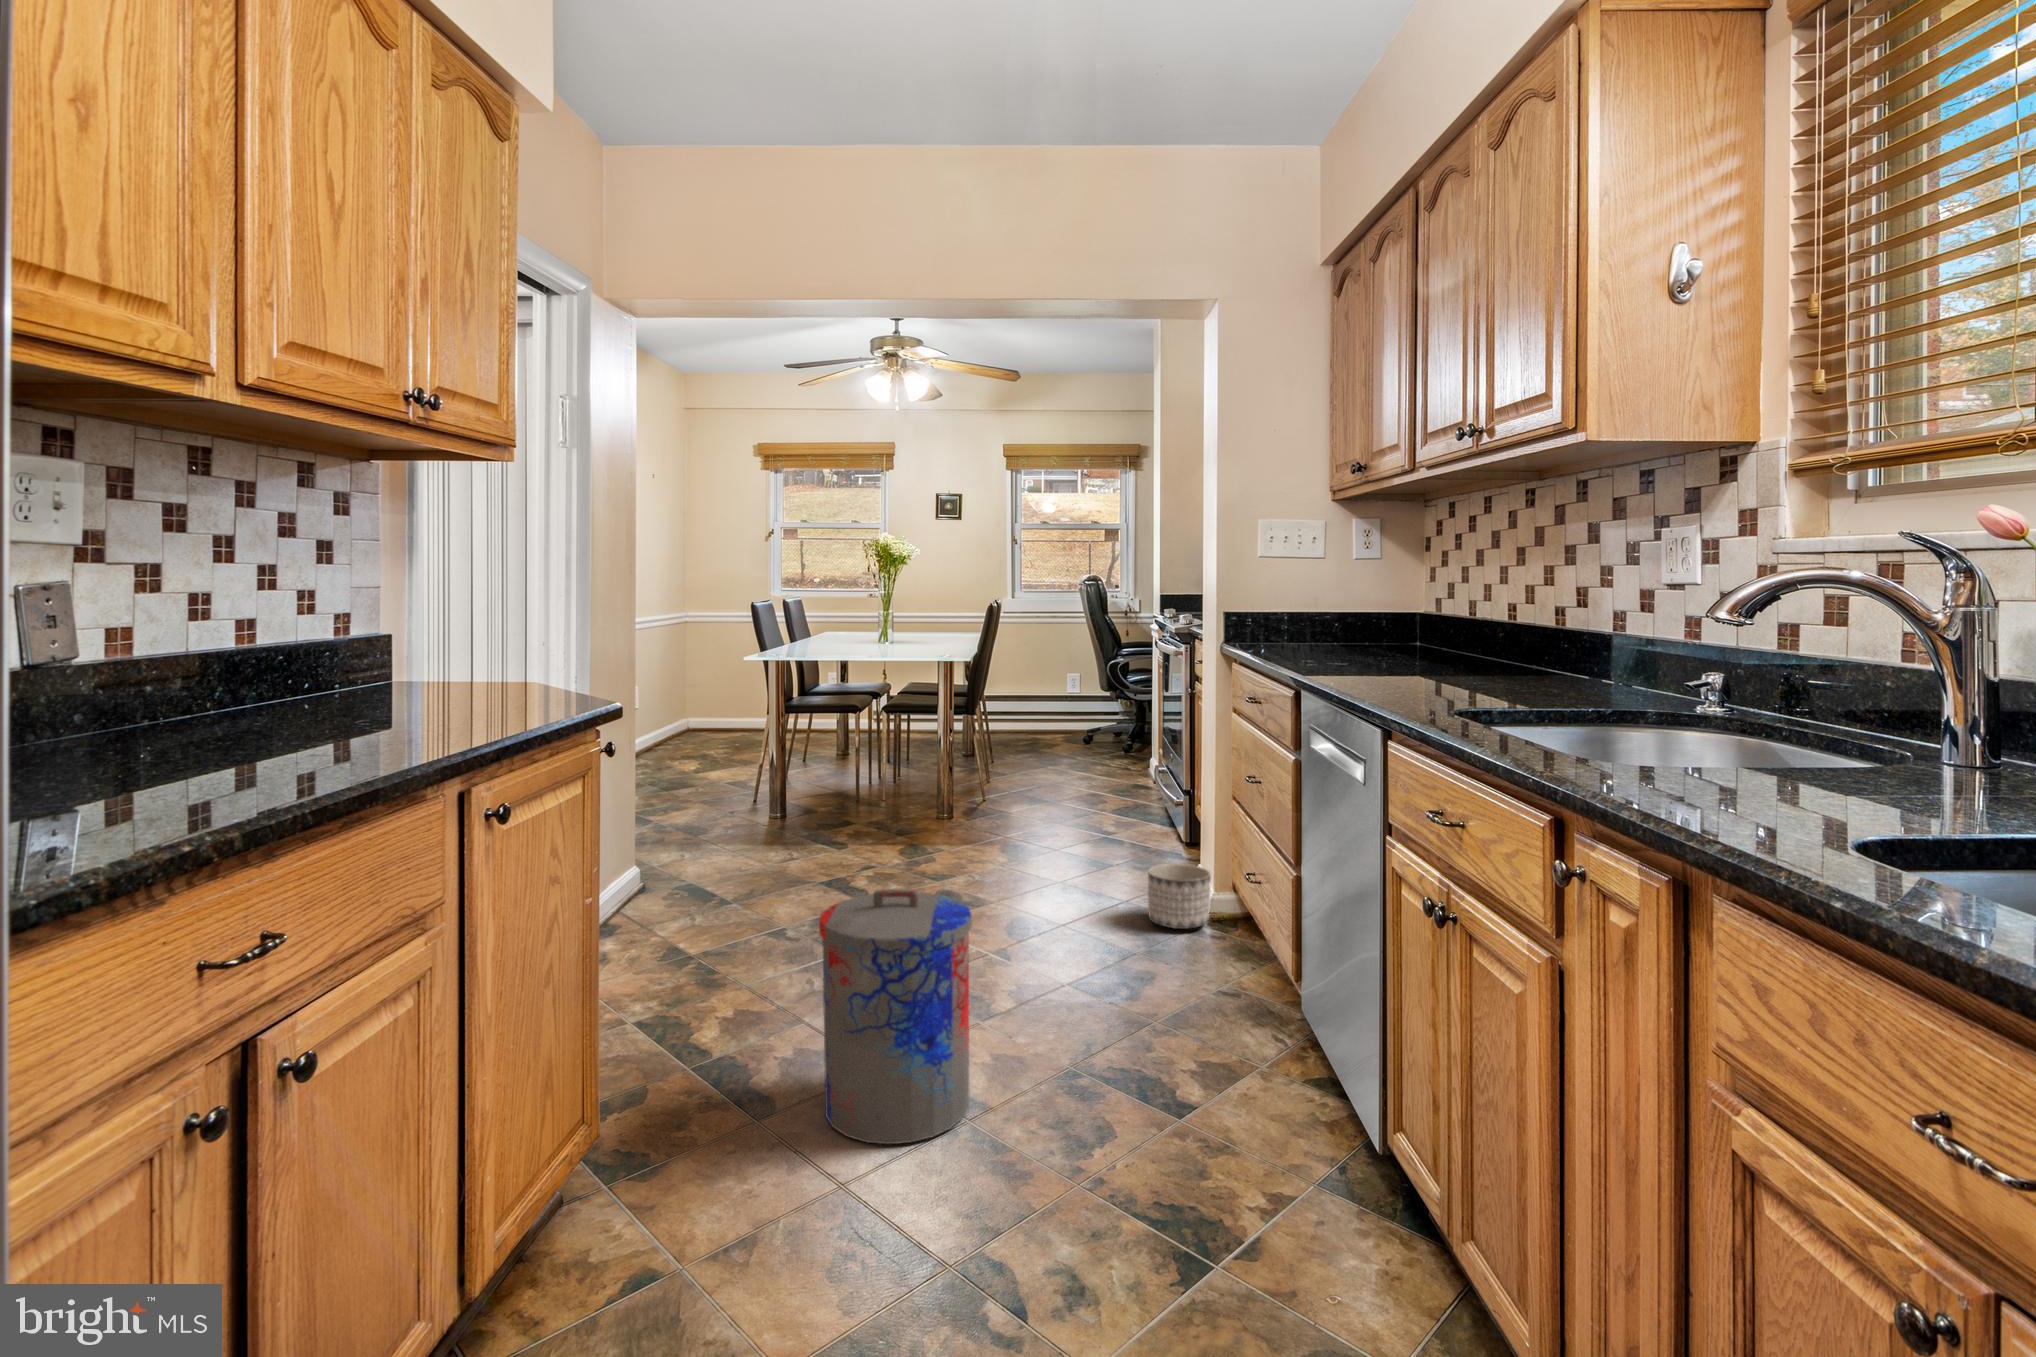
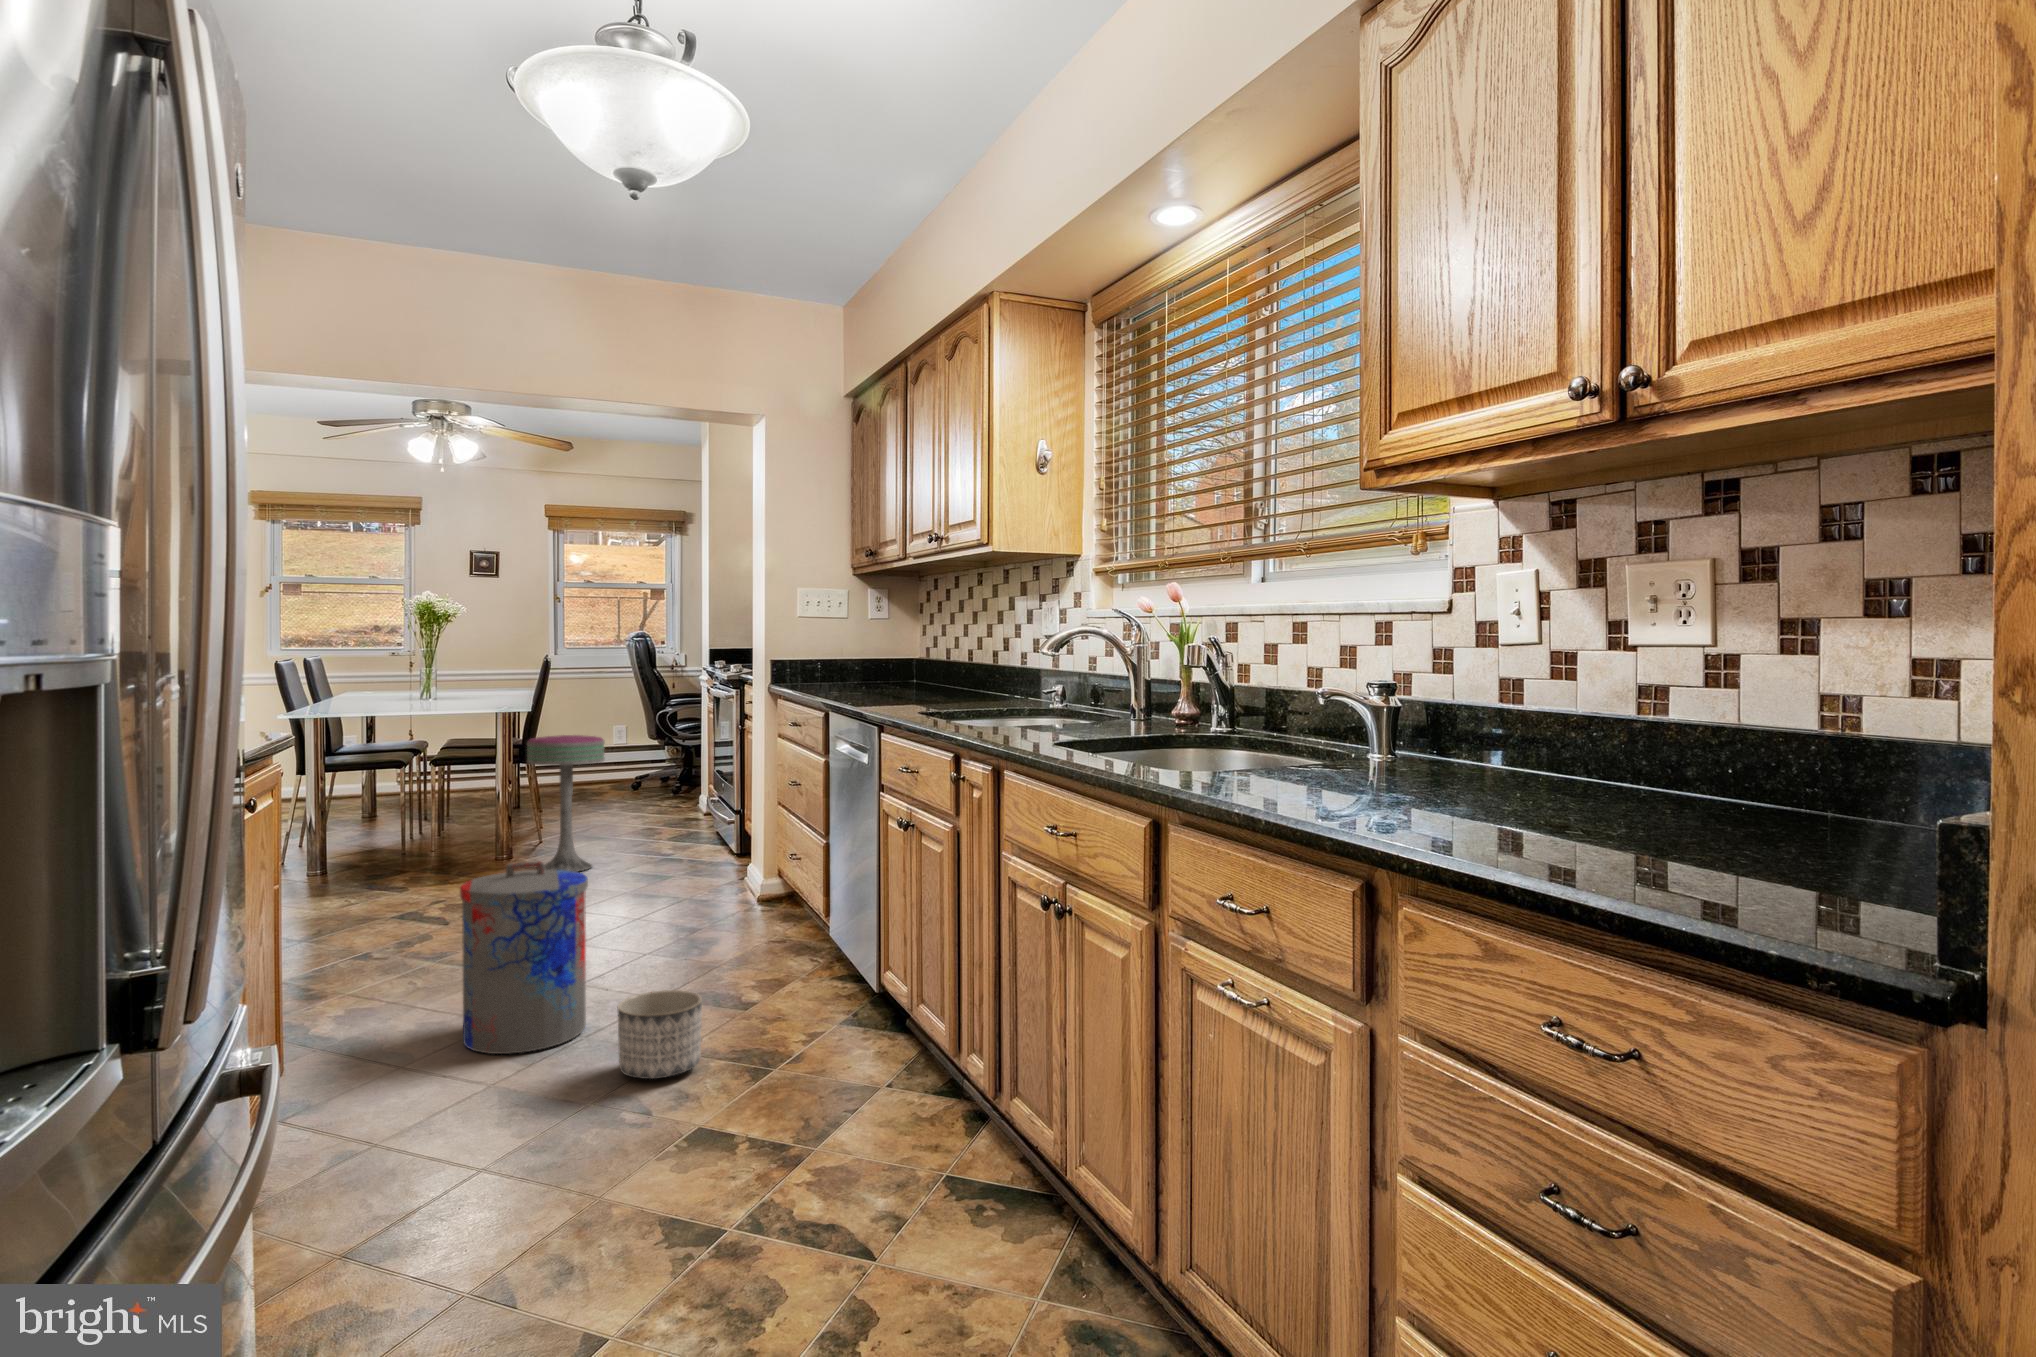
bar stool: none [962,692,1041,843] -> present [527,735,605,872]
planter: present [1148,864,1211,929] -> present [617,990,702,1079]

